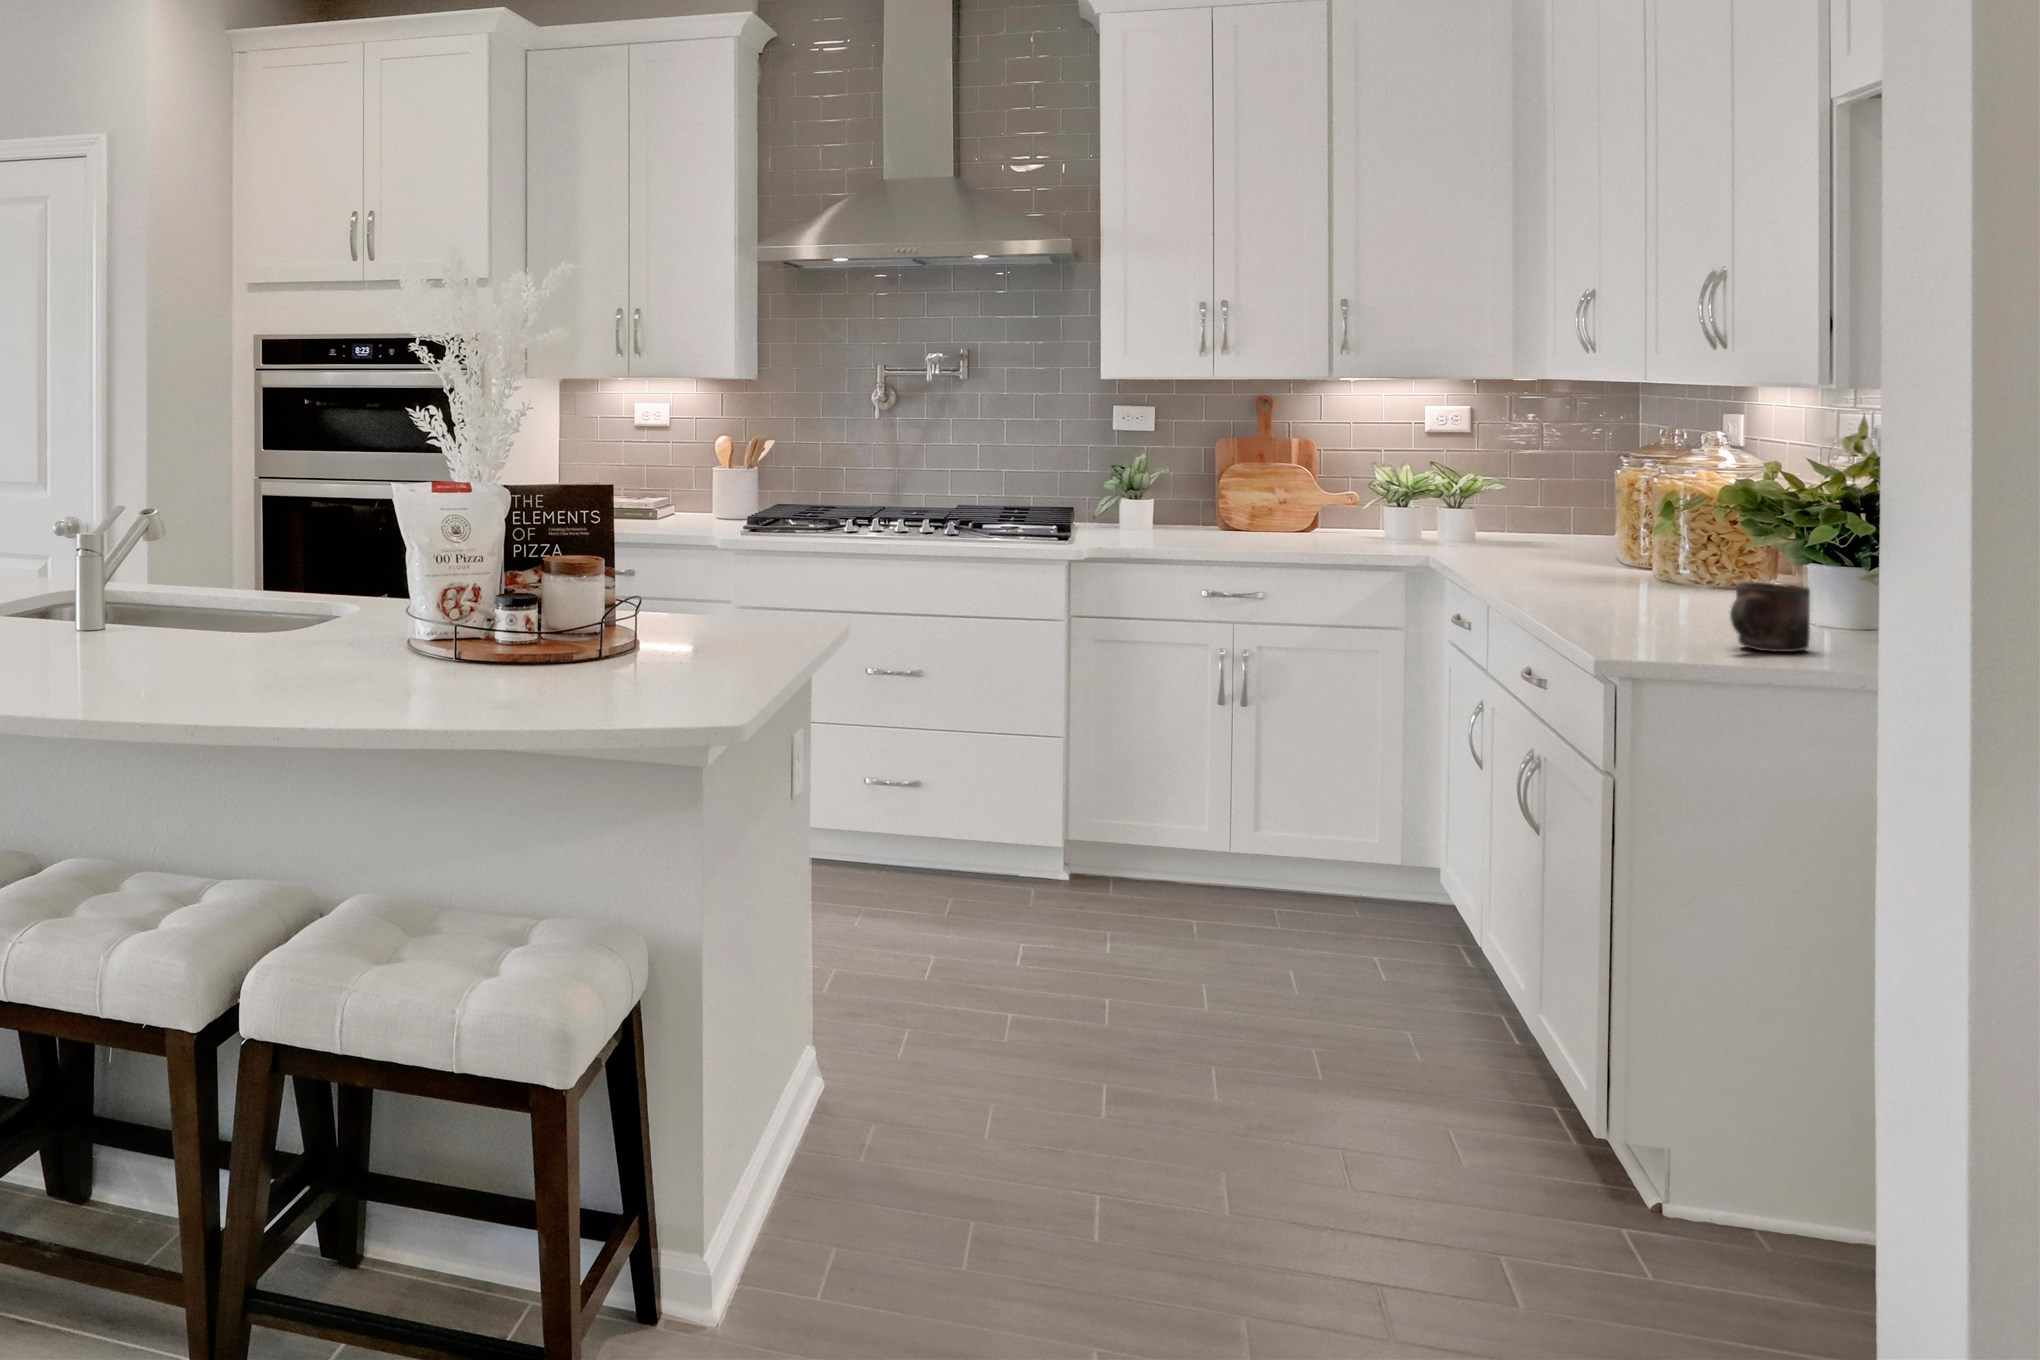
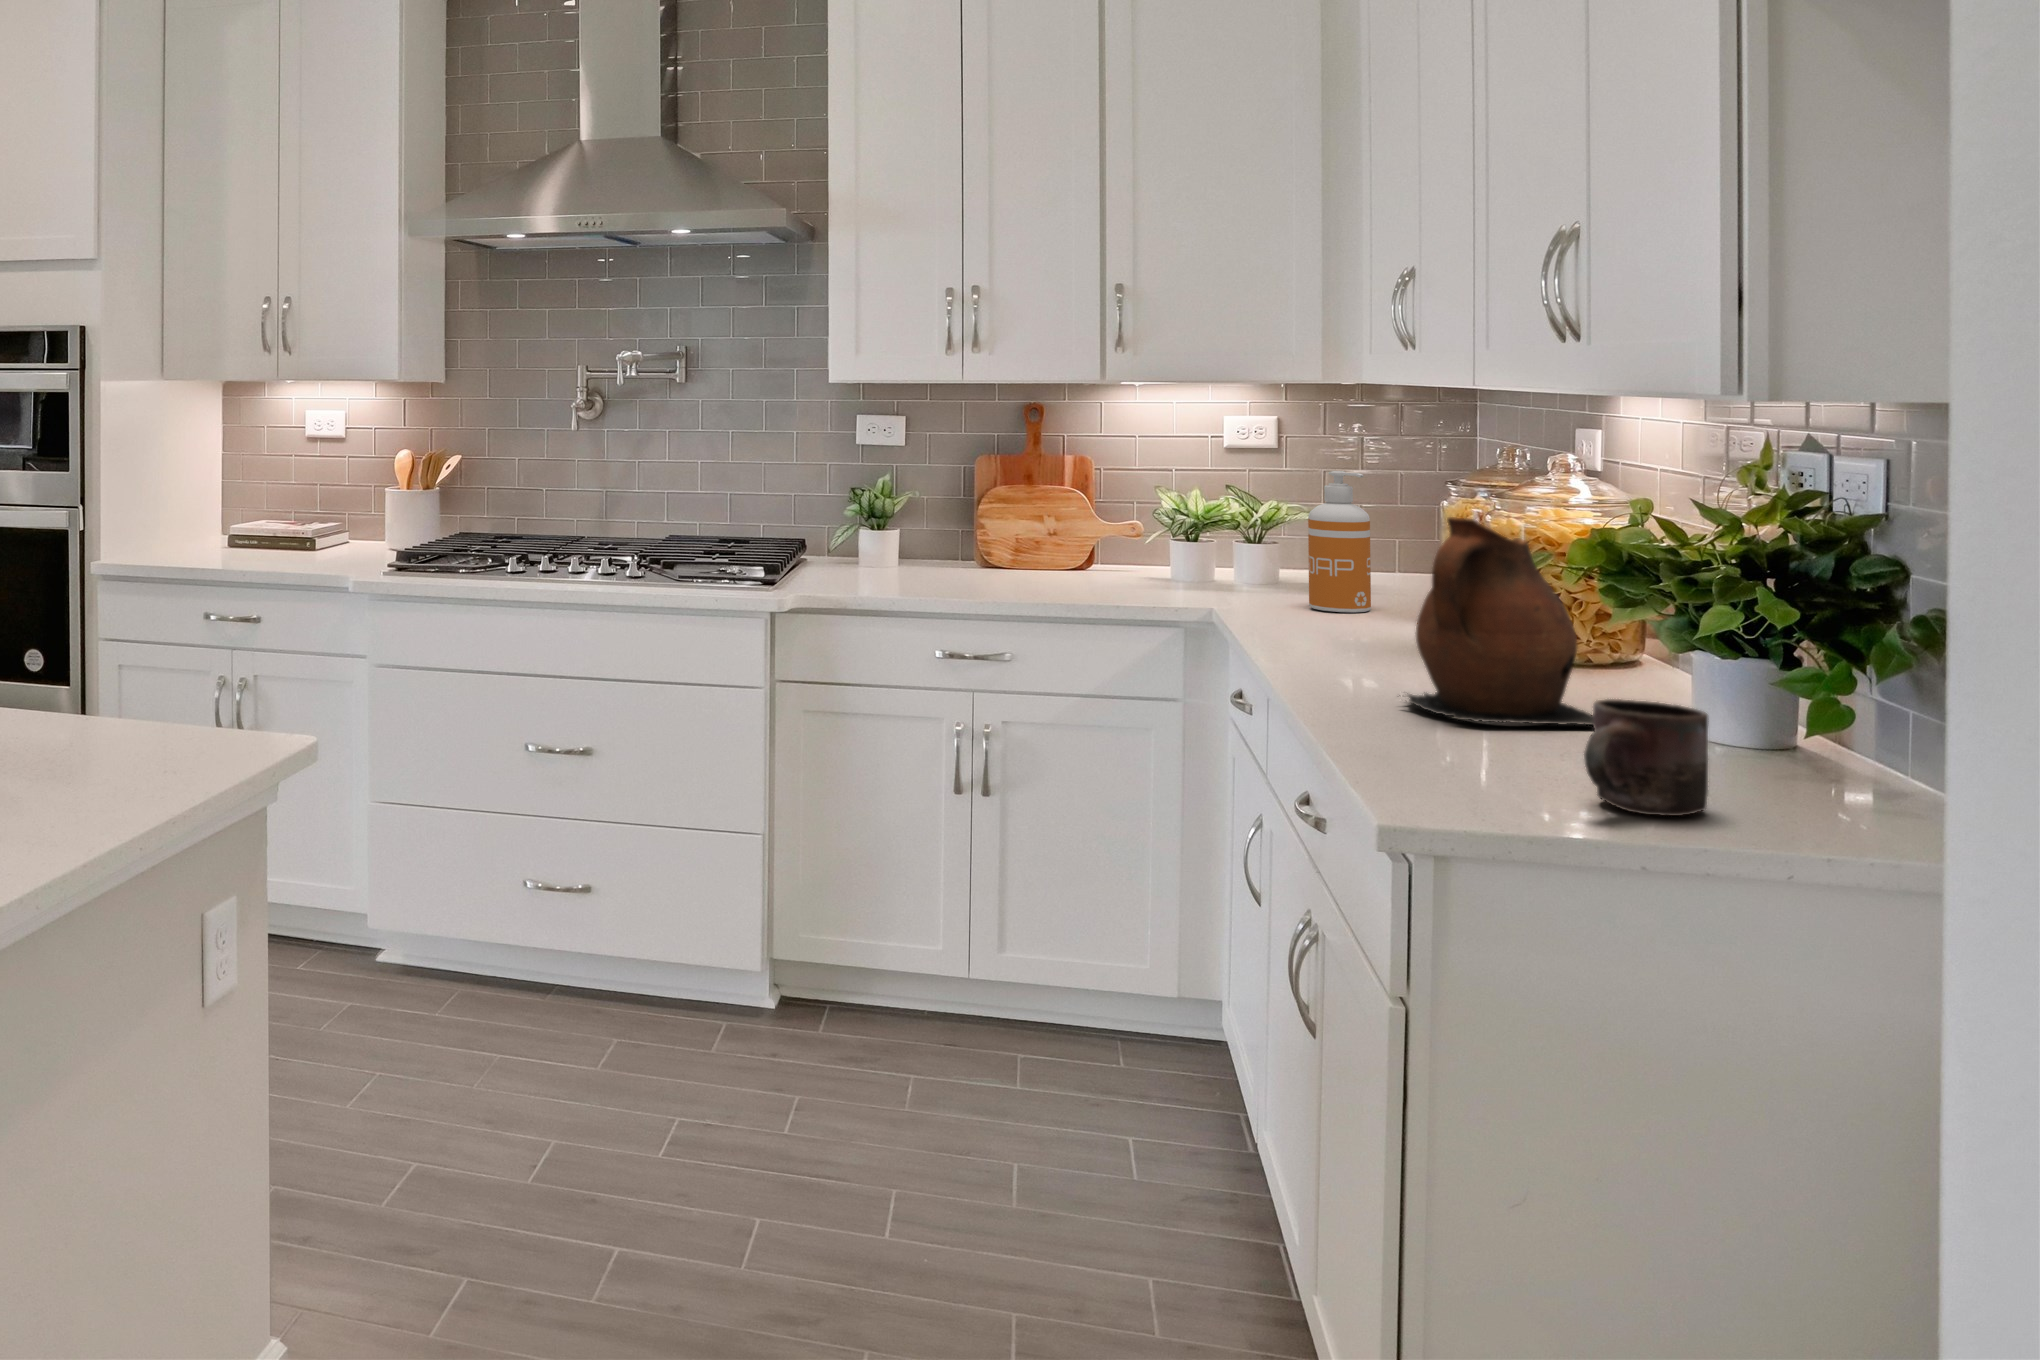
soap dispenser: none [1509,448,1560,558] -> present [1308,471,1371,613]
ceramic pitcher: none [1594,472,1746,617] -> present [1407,517,1594,725]

